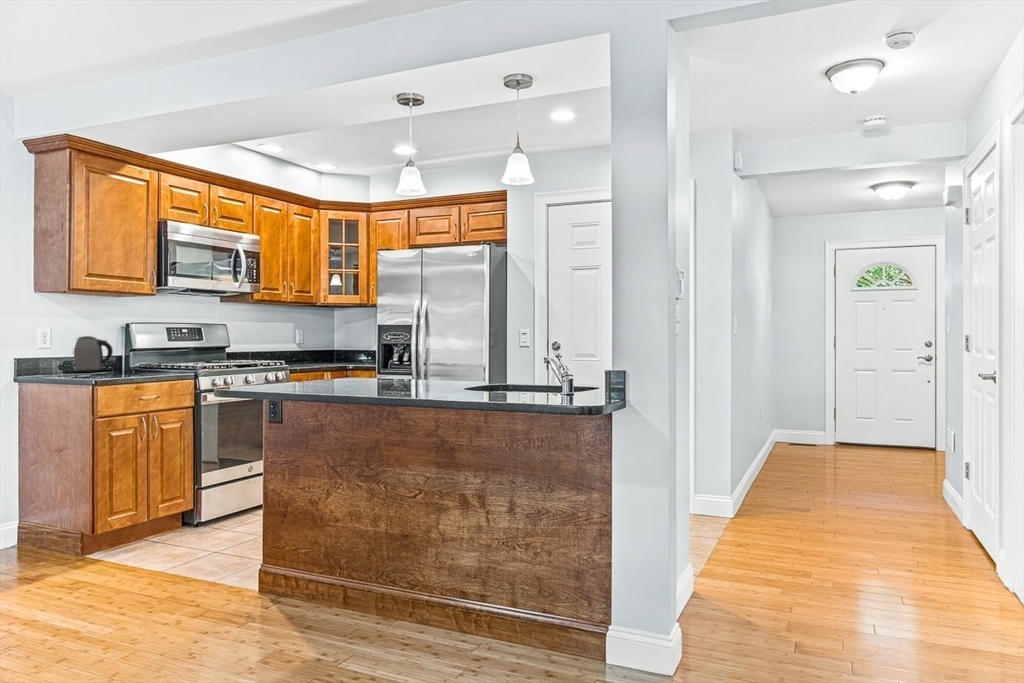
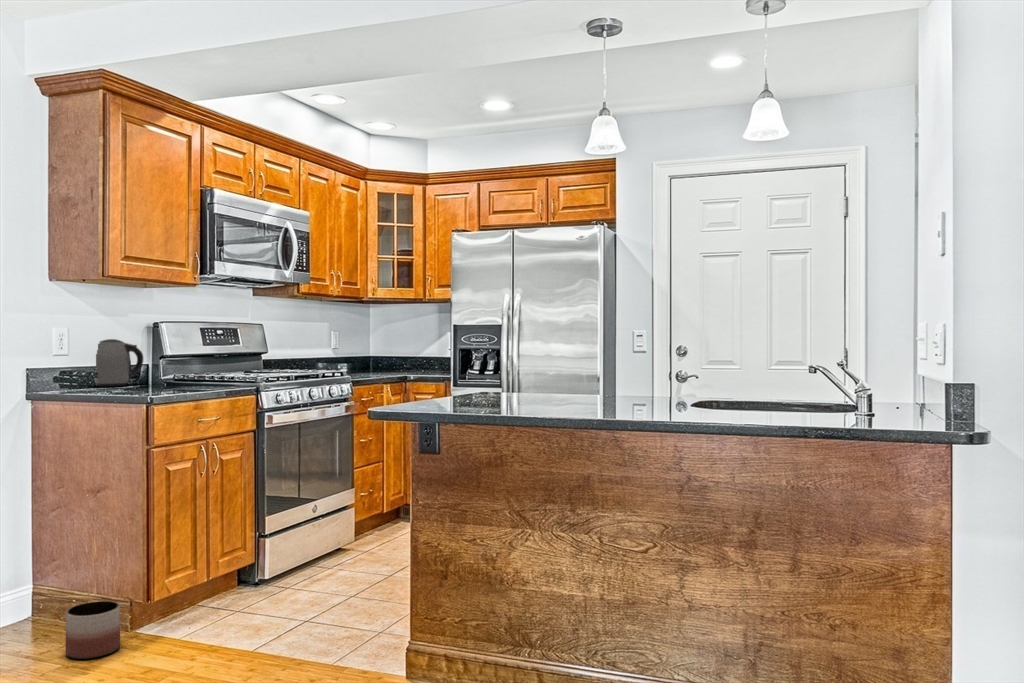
planter: none [24,532,67,573] -> present [65,601,120,659]

